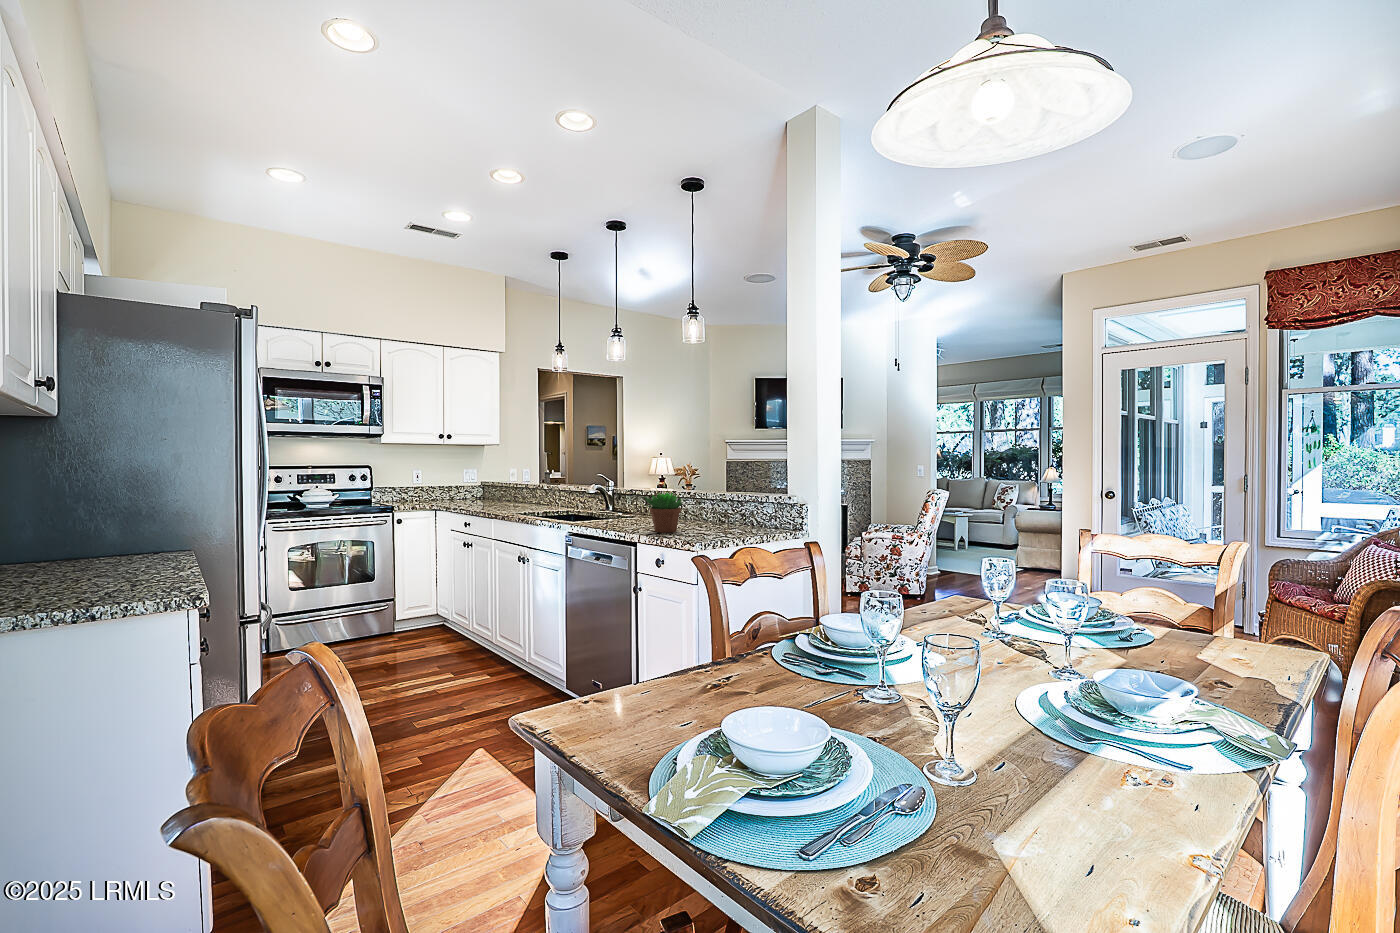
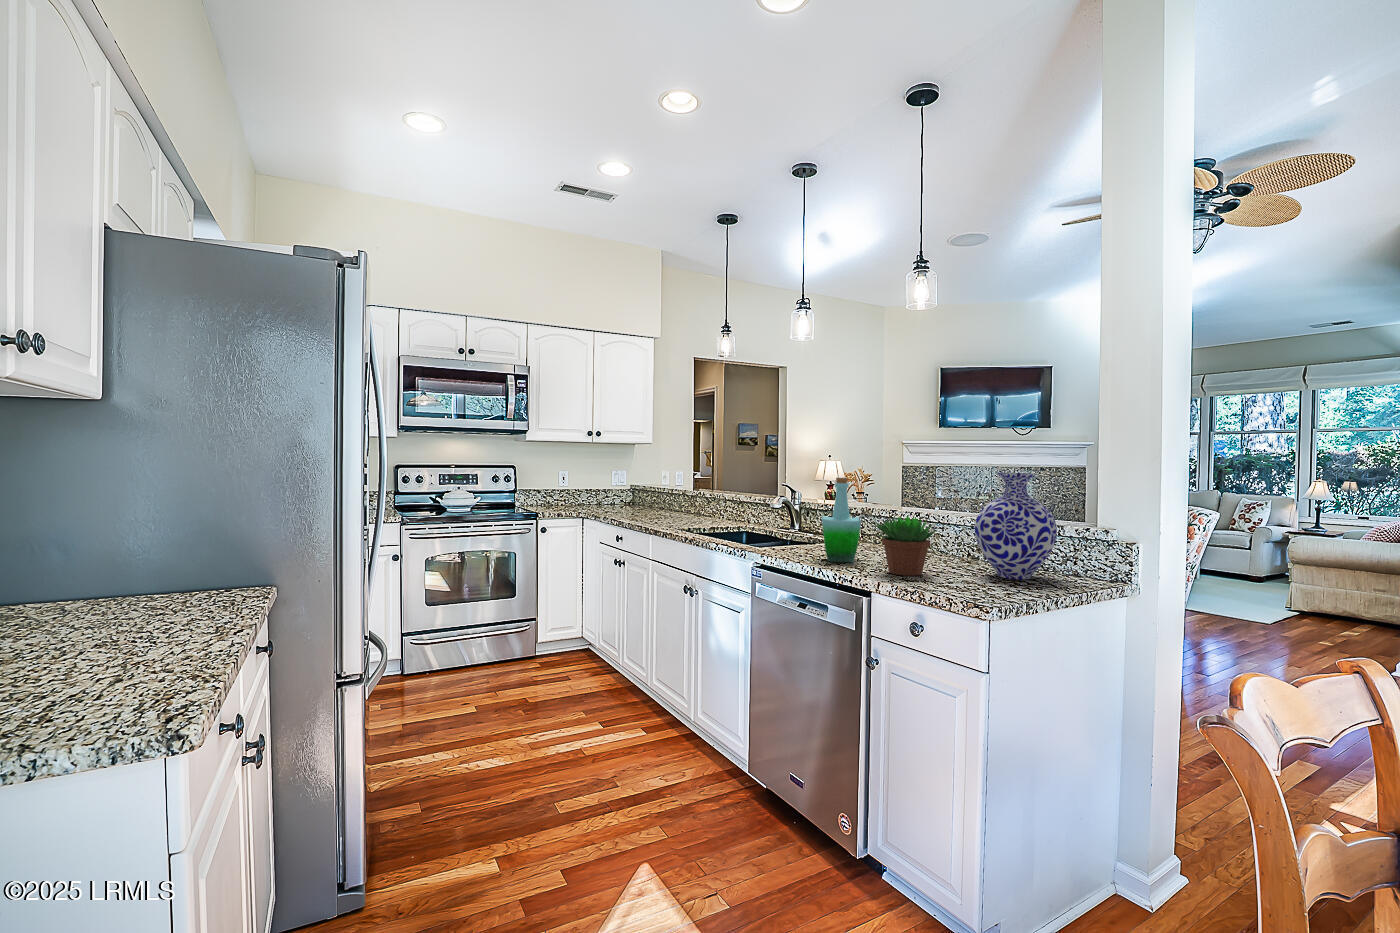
vase: none [710,461,760,531] -> present [975,473,1057,579]
bottle: none [613,467,643,528] -> present [822,478,861,562]

